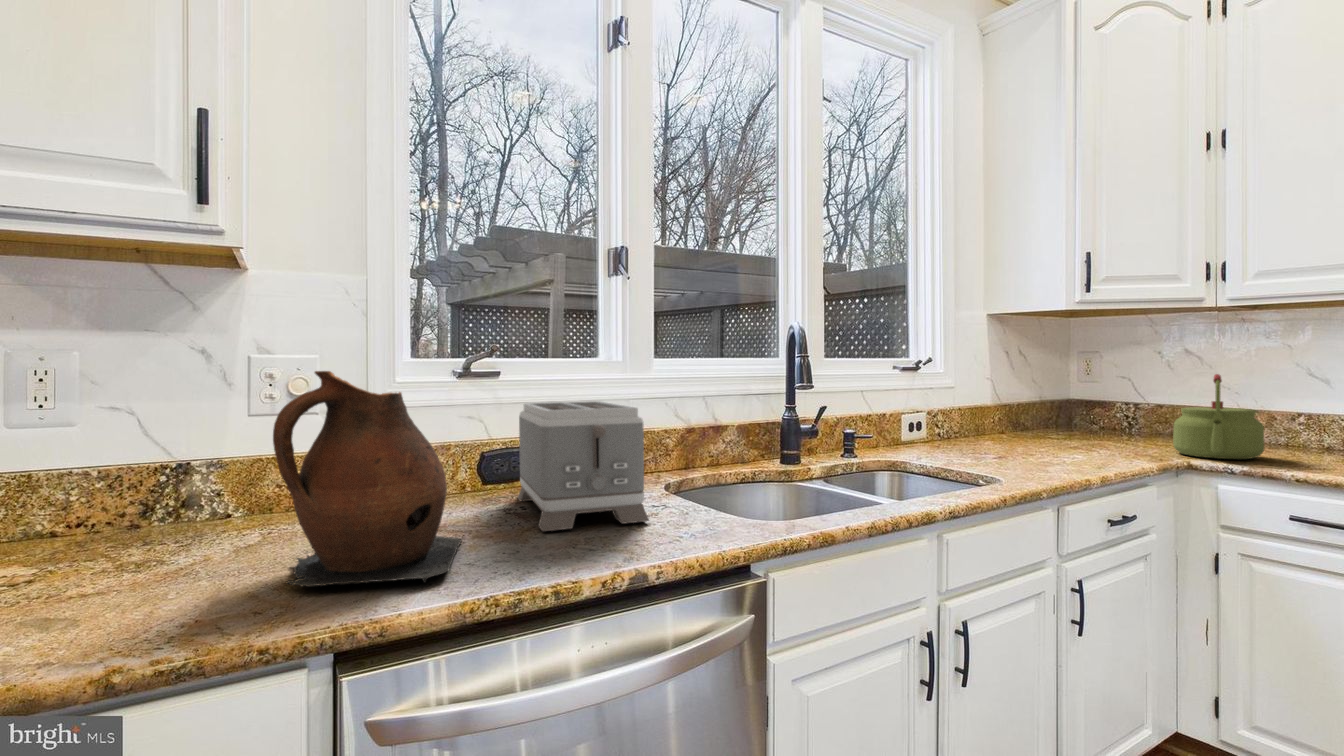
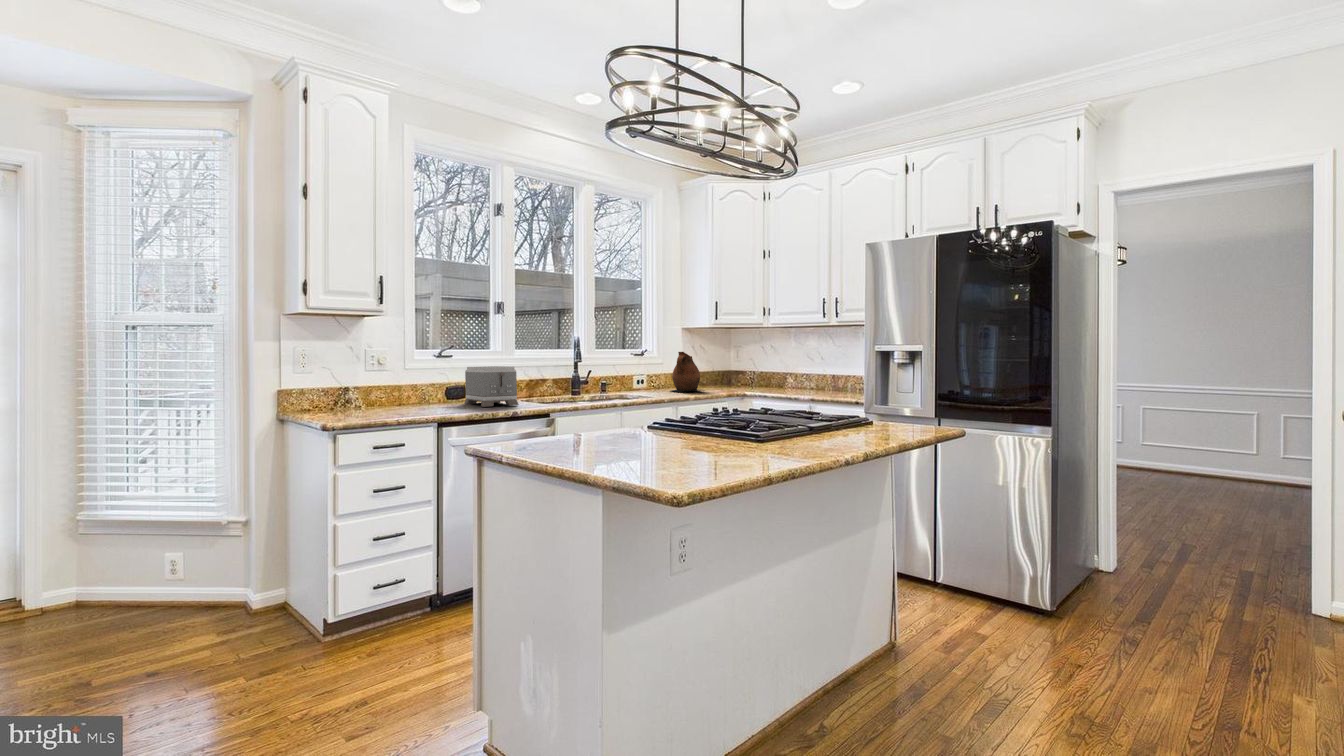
ceramic pitcher: present [273,371,462,587] -> present [672,352,704,391]
kettle: present [1173,374,1264,459] -> none [746,356,777,392]

